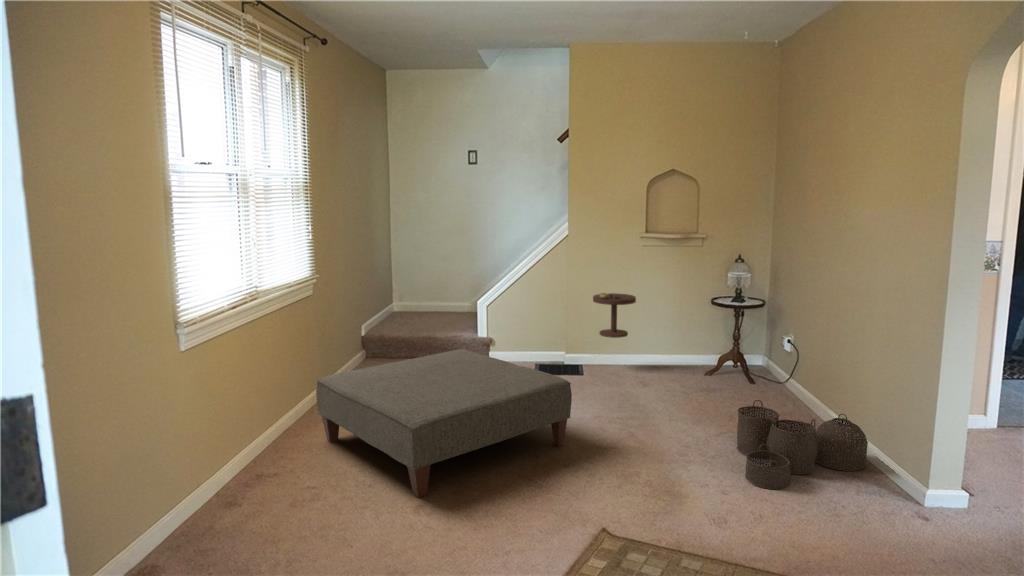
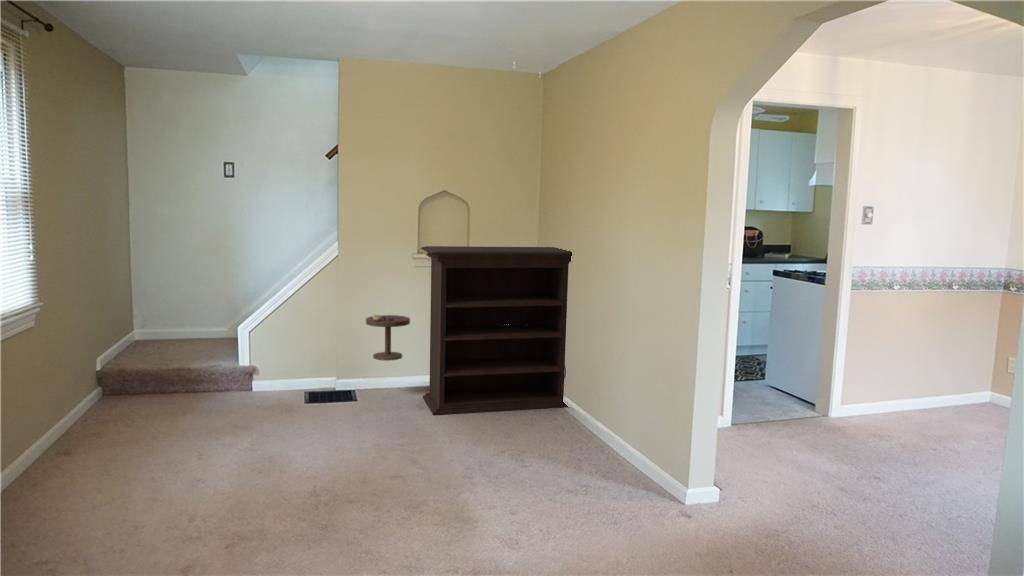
bookshelf: none [648,225,823,395] -> present [421,246,572,415]
ottoman: present [316,349,572,498] -> none [45,380,345,542]
woven basket: present [737,400,868,489] -> none [505,414,616,495]

